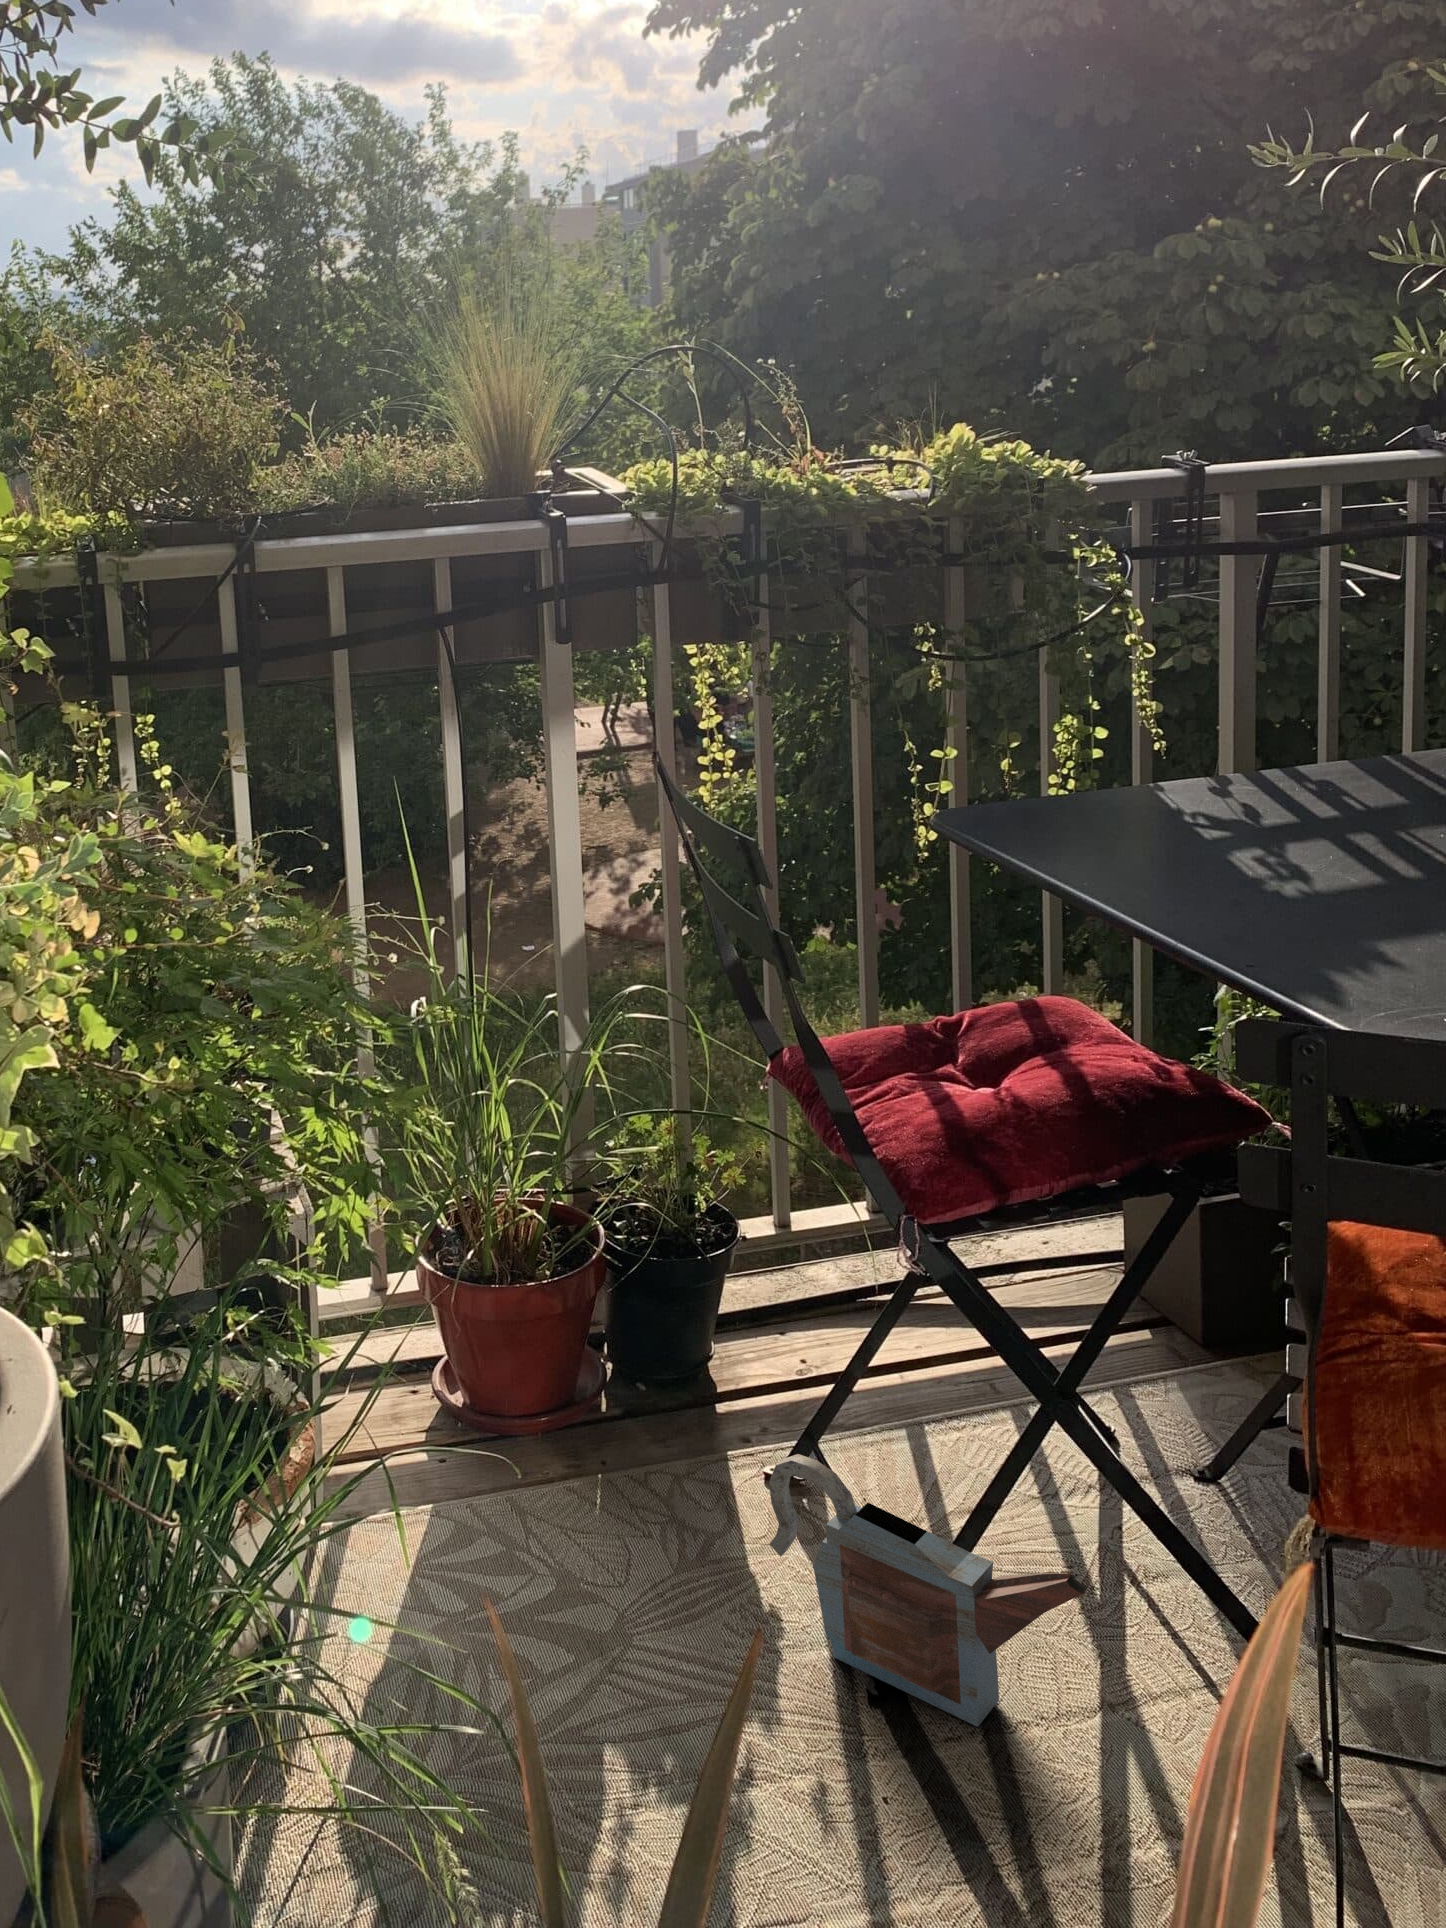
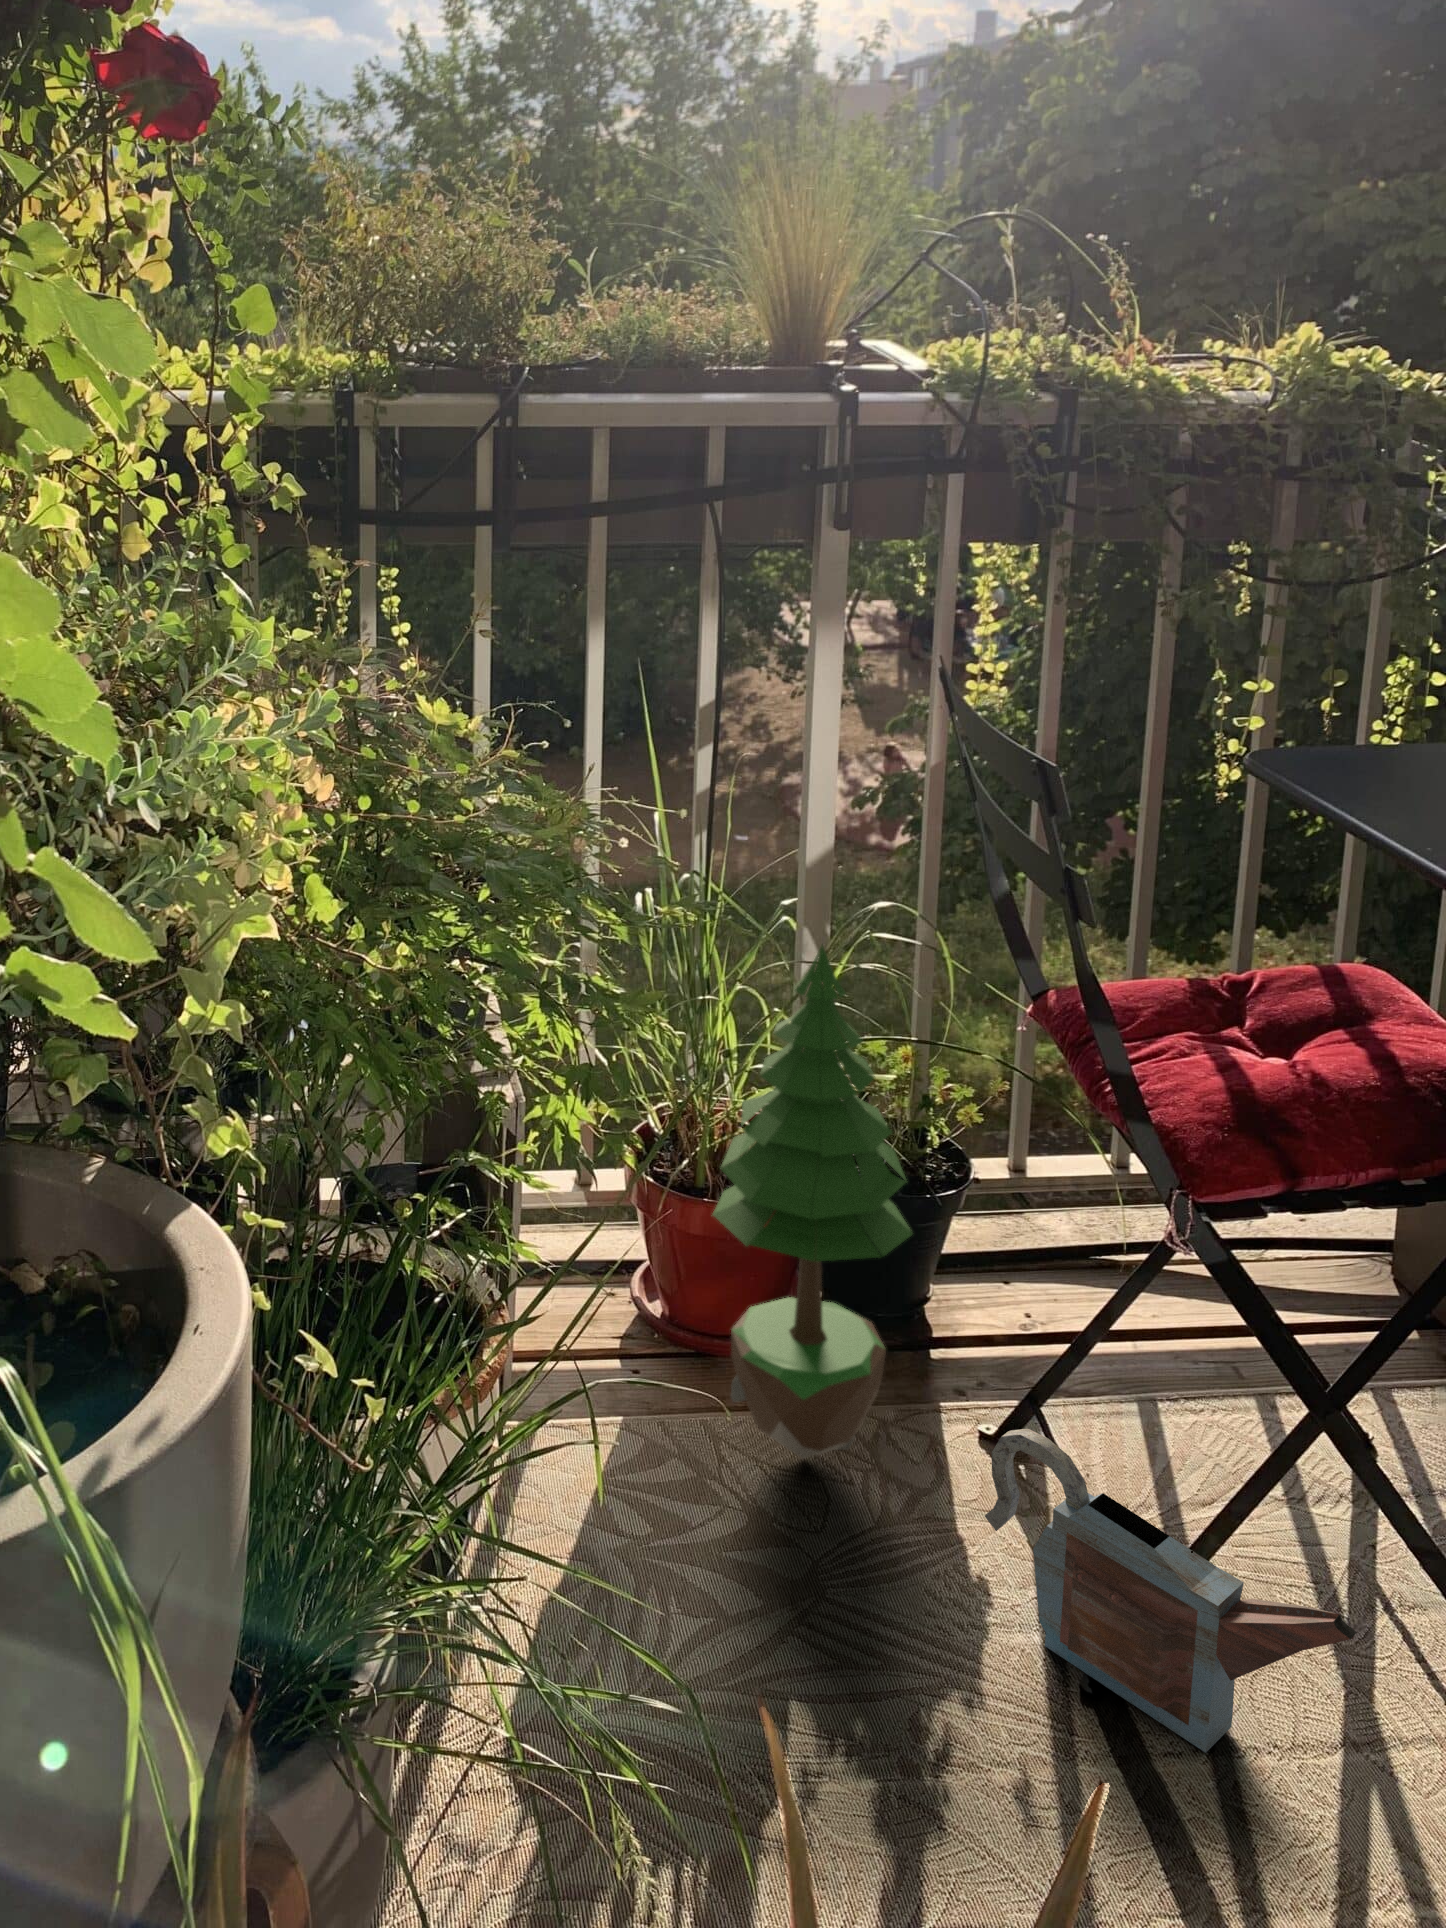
potted tree: none [497,1027,683,1521] -> present [713,946,912,1459]

